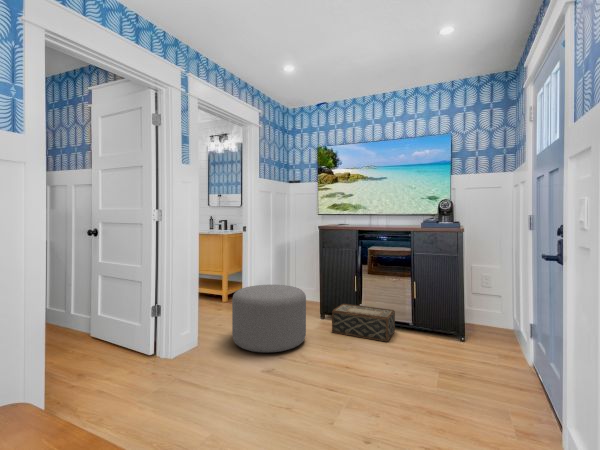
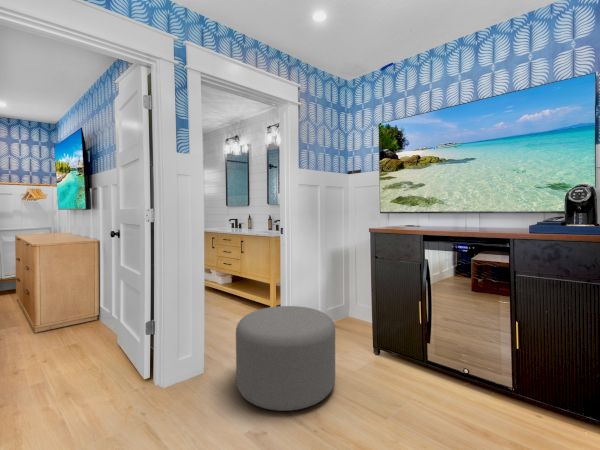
woven basket: present [332,304,395,342] -> none [379,340,481,420]

